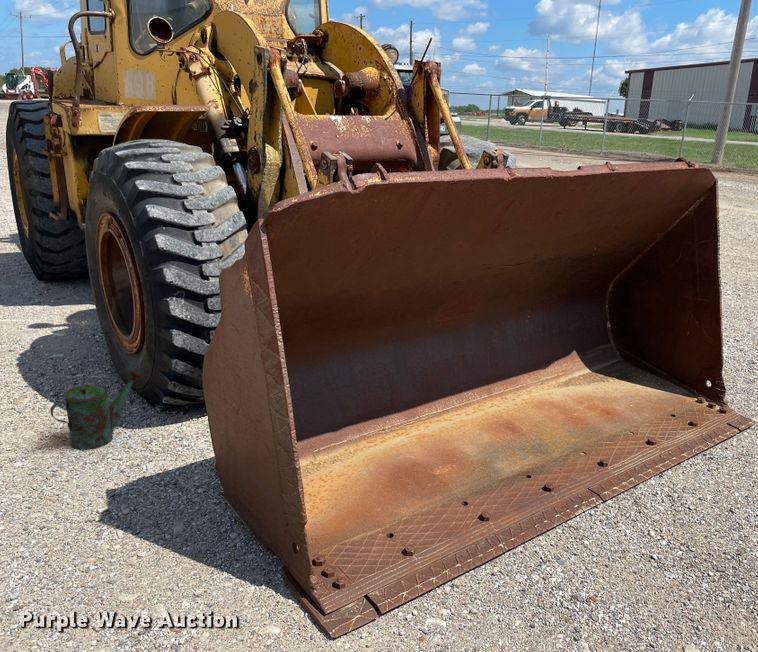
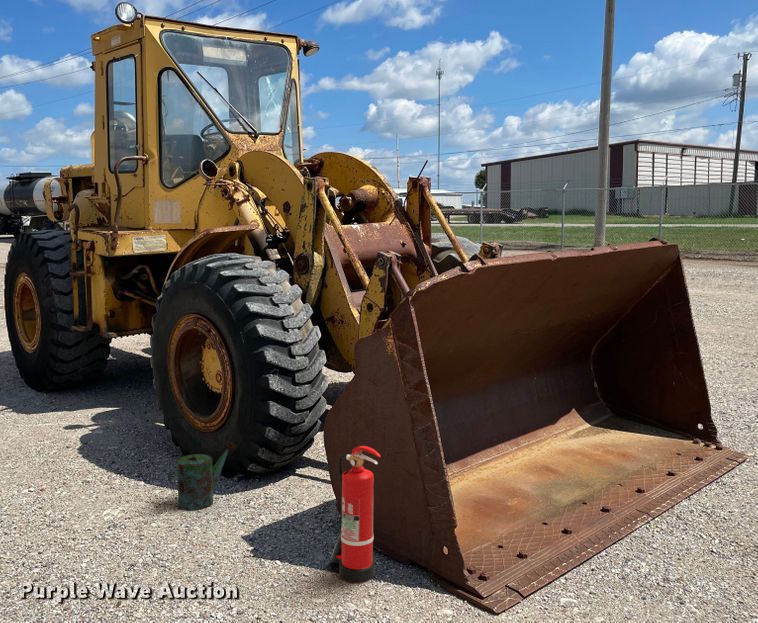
fire extinguisher: none [182,420,233,583] -> present [331,446,381,583]

